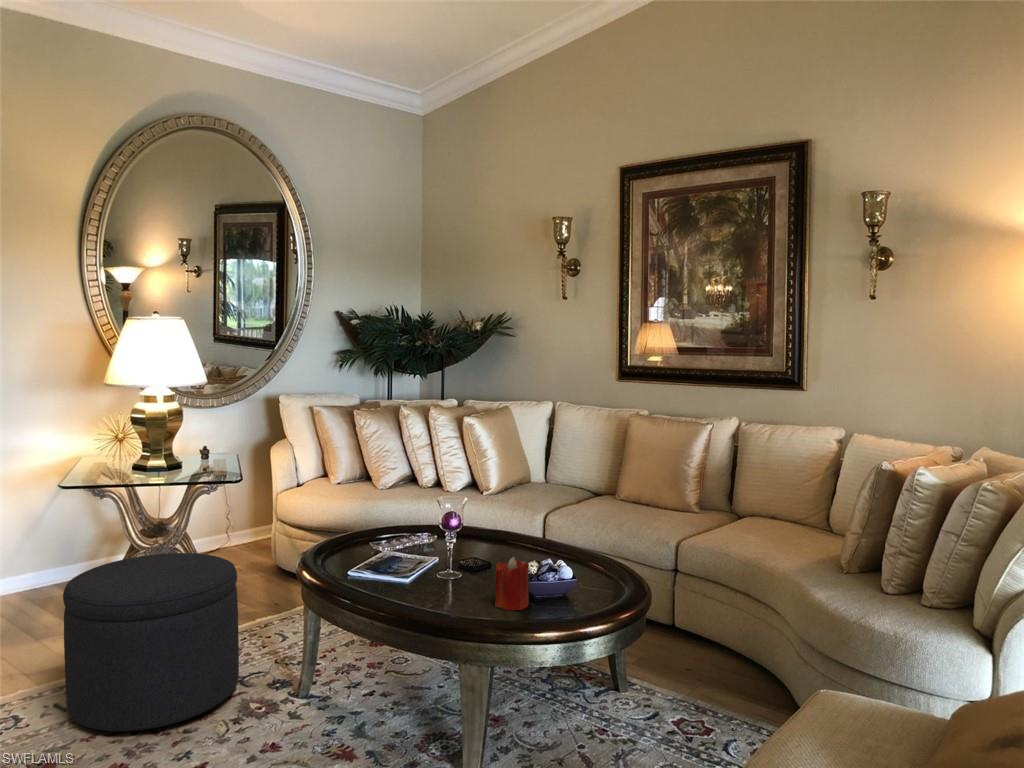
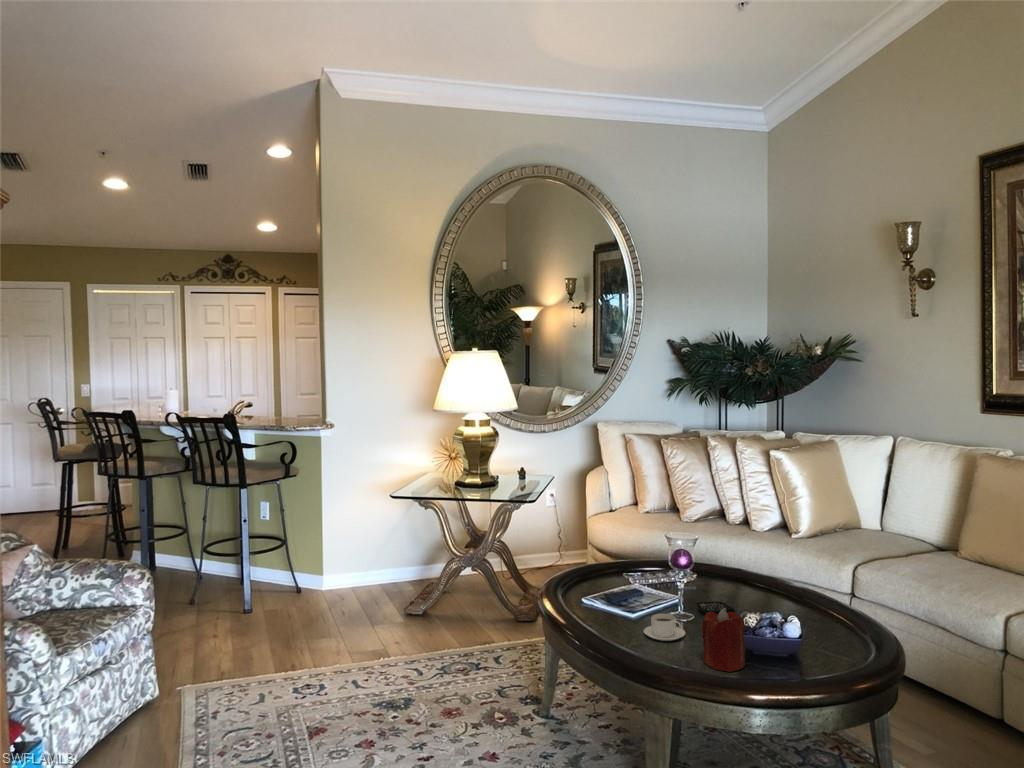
ottoman: present [63,553,239,731] -> none [356,561,497,714]
coffee cup: none [428,572,466,595] -> present [644,614,685,641]

